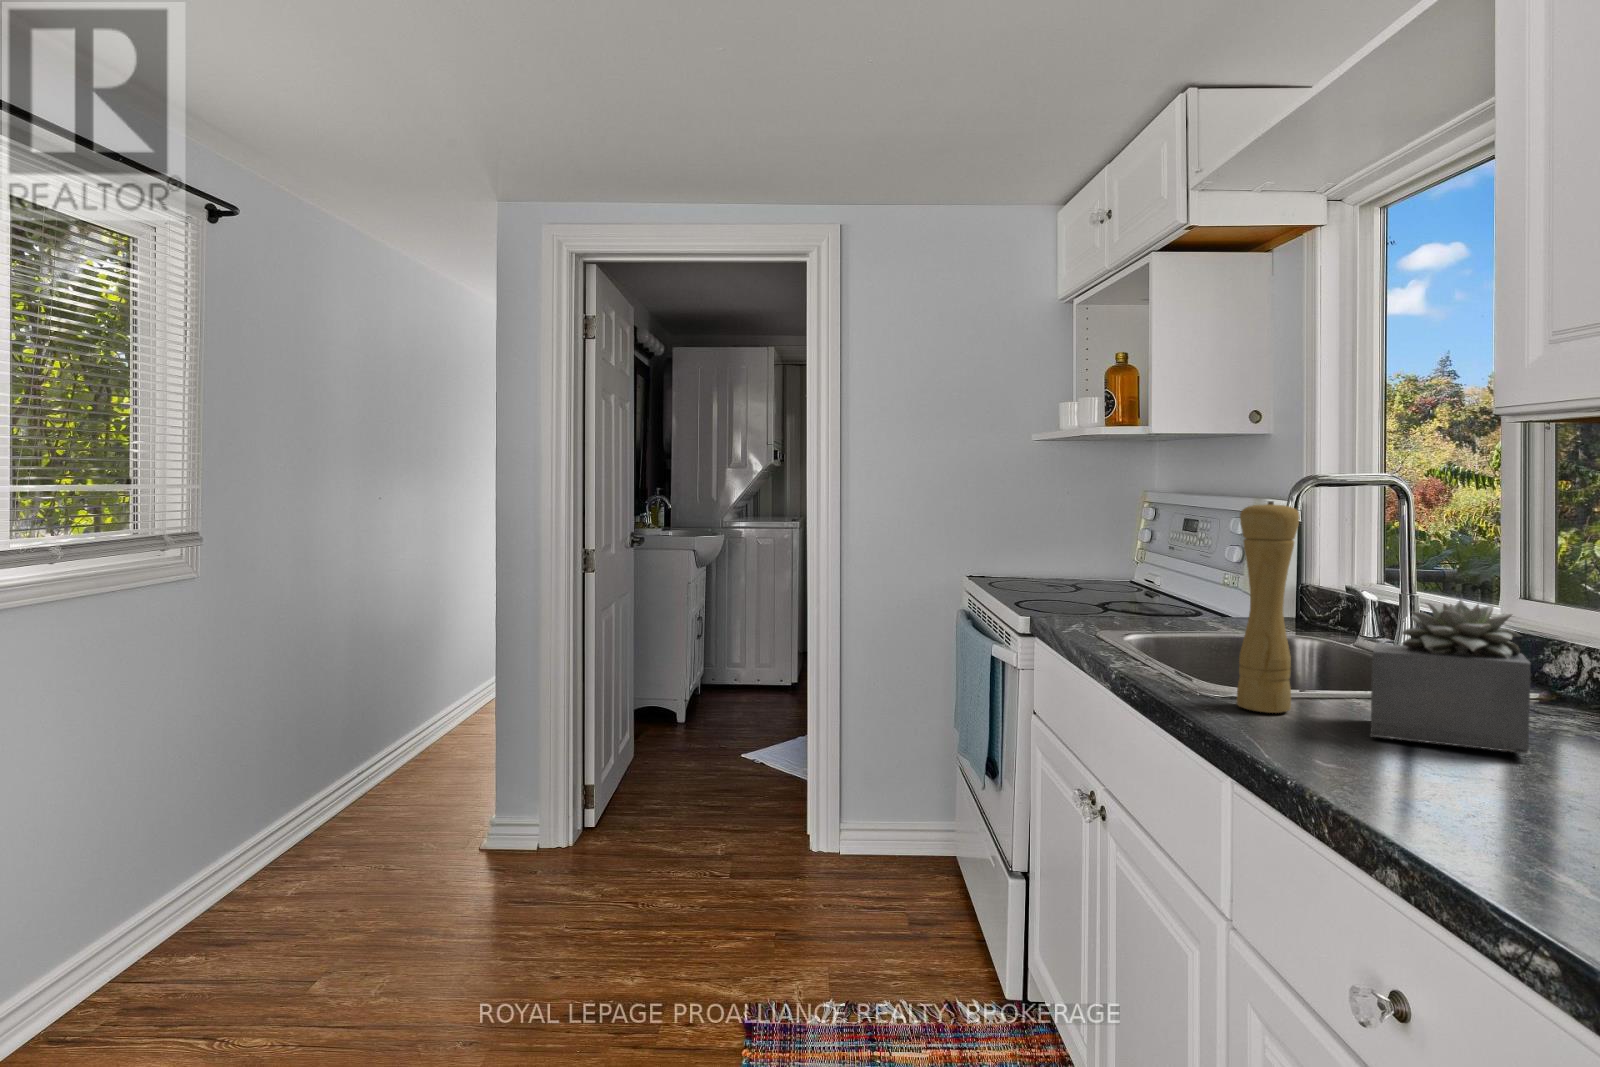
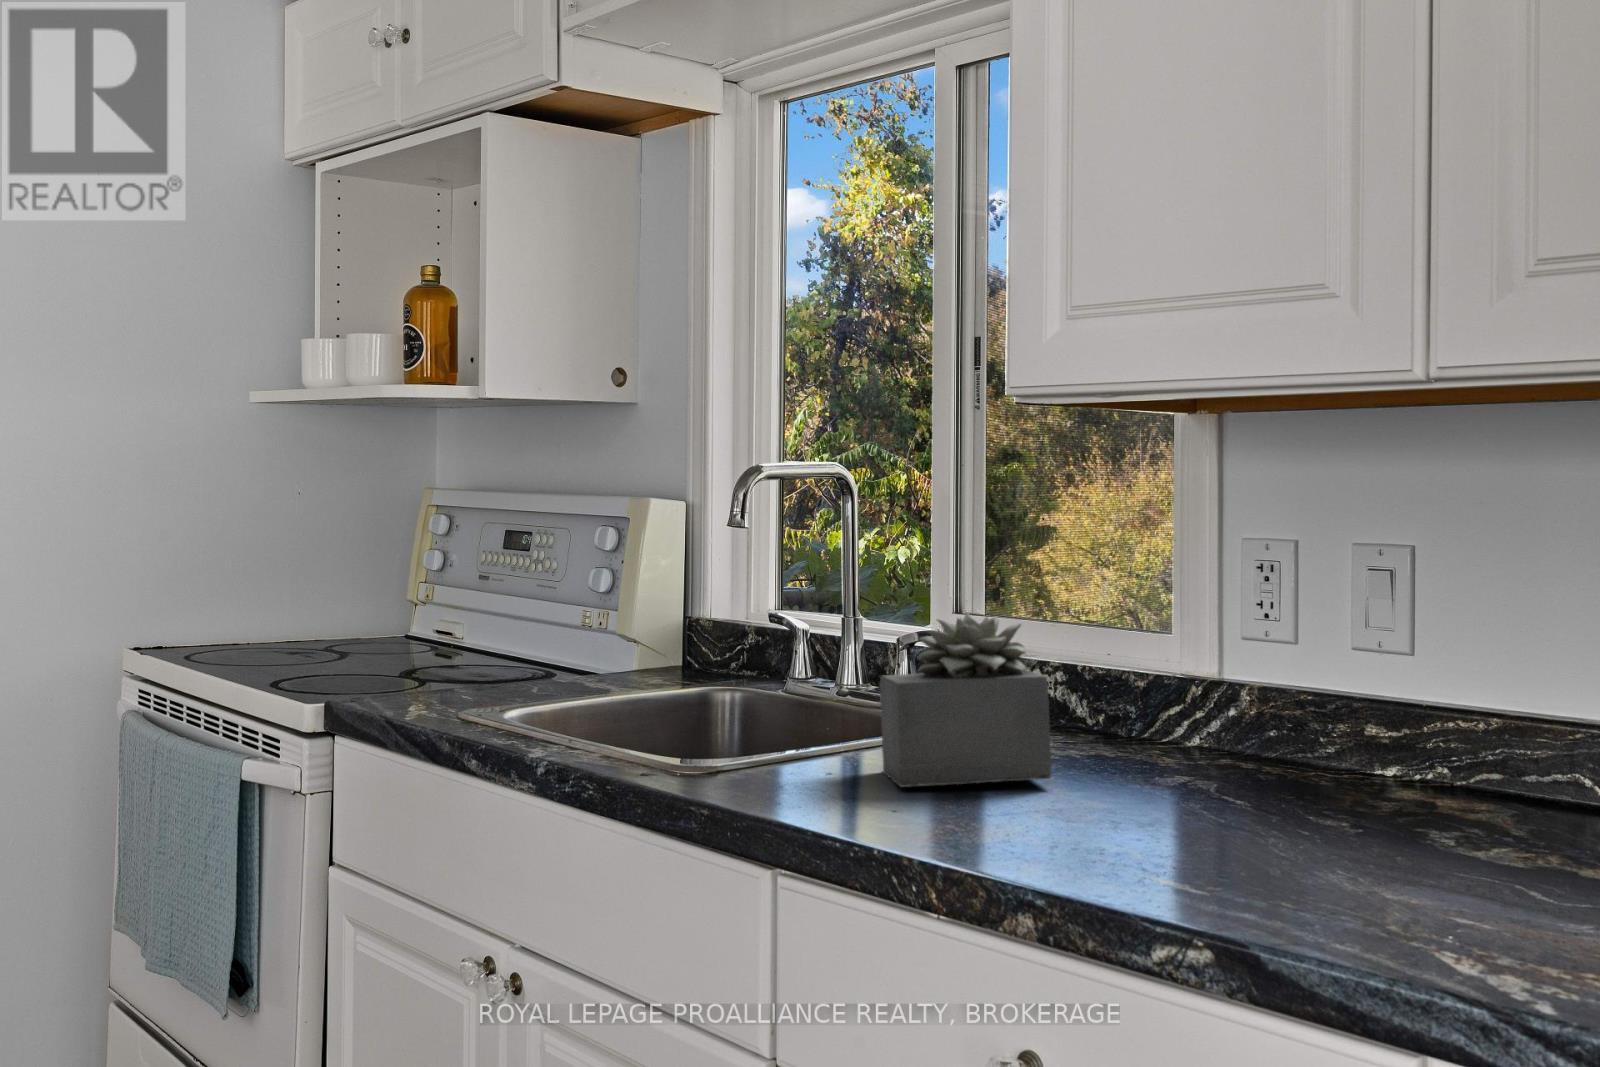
pepper mill: present [1237,501,1300,713] -> none [725,502,796,781]

